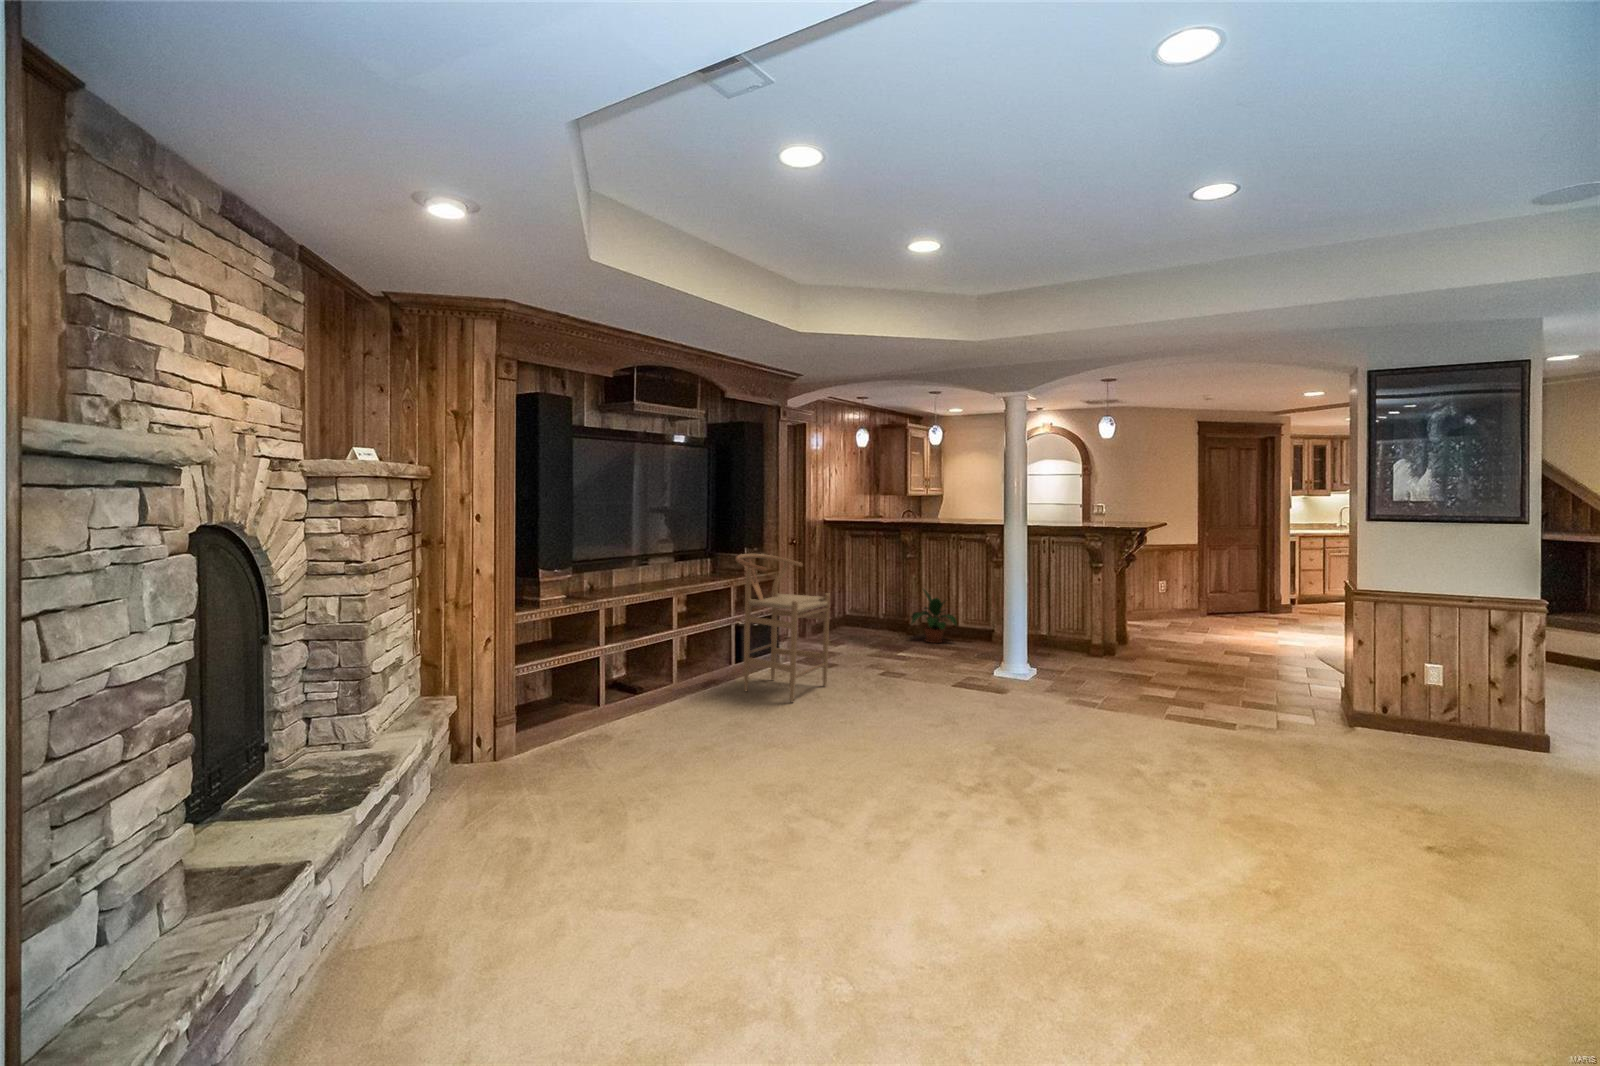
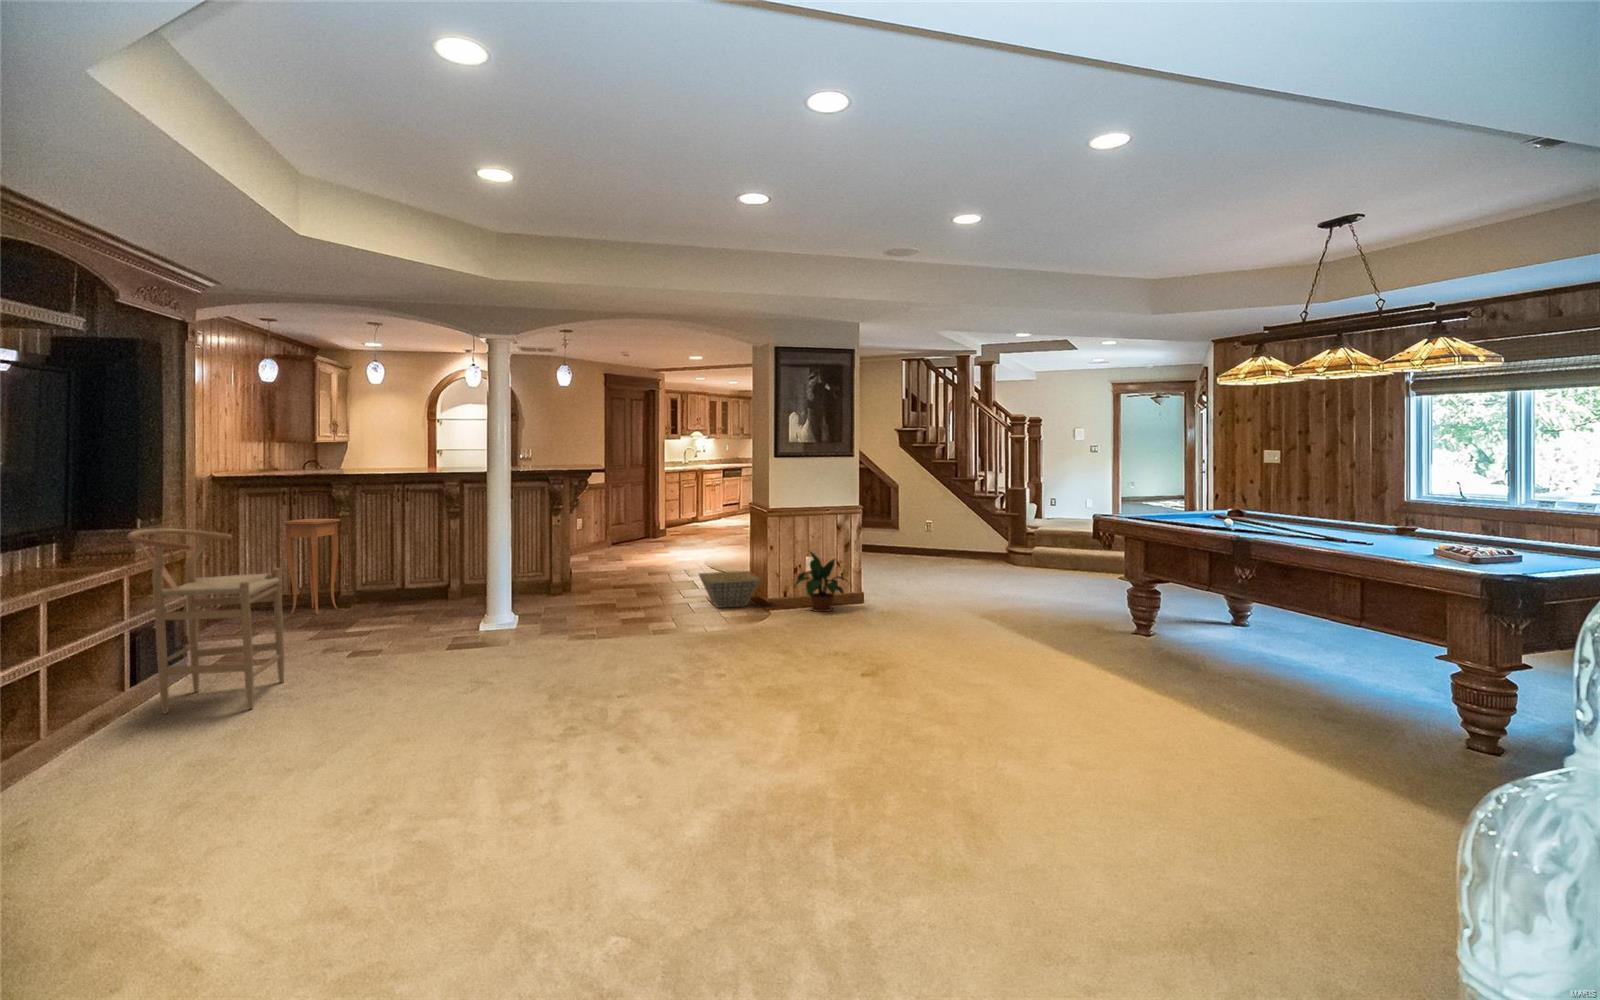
side table: none [867,557,908,635] -> present [281,519,340,614]
potted plant: present [911,590,957,643] -> present [795,552,849,612]
basket: none [1255,659,1344,712] -> present [699,571,760,608]

